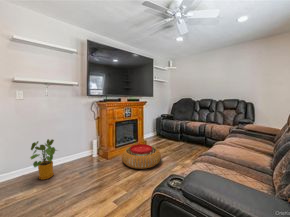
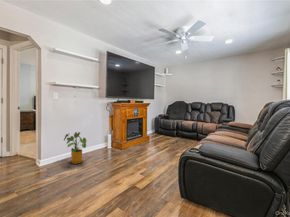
pouf: present [122,144,161,169] -> none [134,138,165,156]

